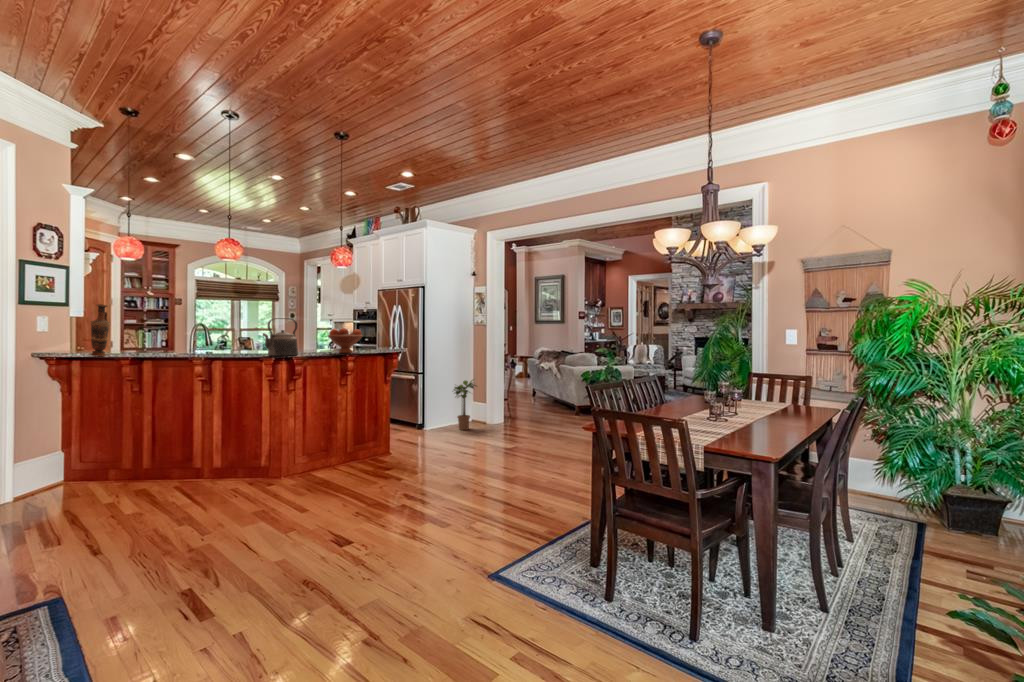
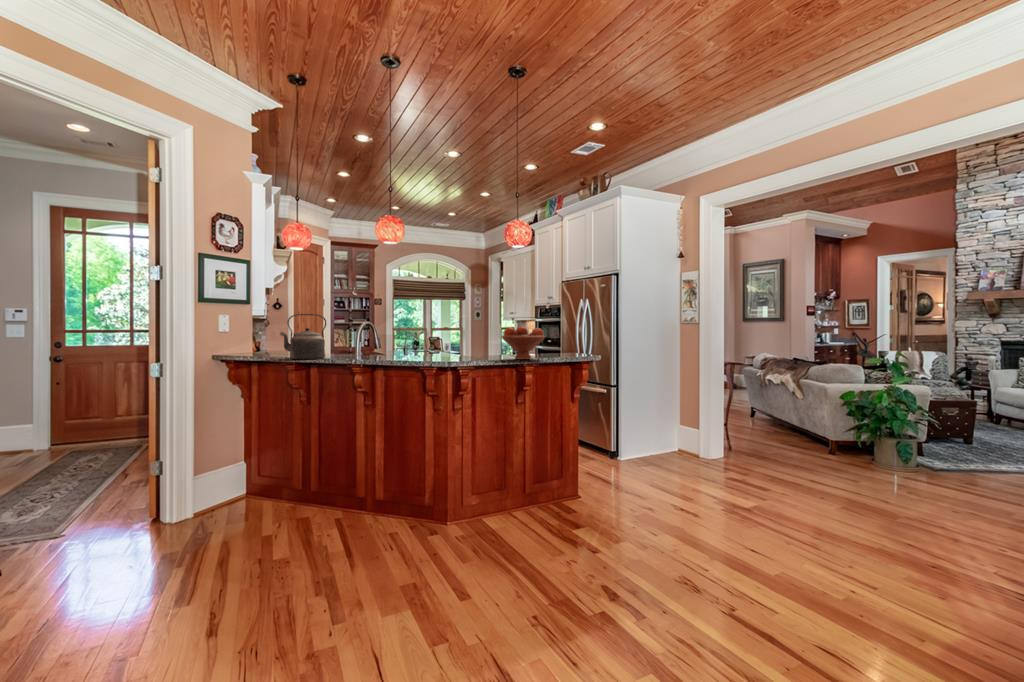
vase: present [91,304,110,357] -> none [255,300,275,358]
kettle: present [263,318,298,356] -> present [280,314,326,360]
potted plant: present [454,380,476,430] -> none [653,393,689,459]

